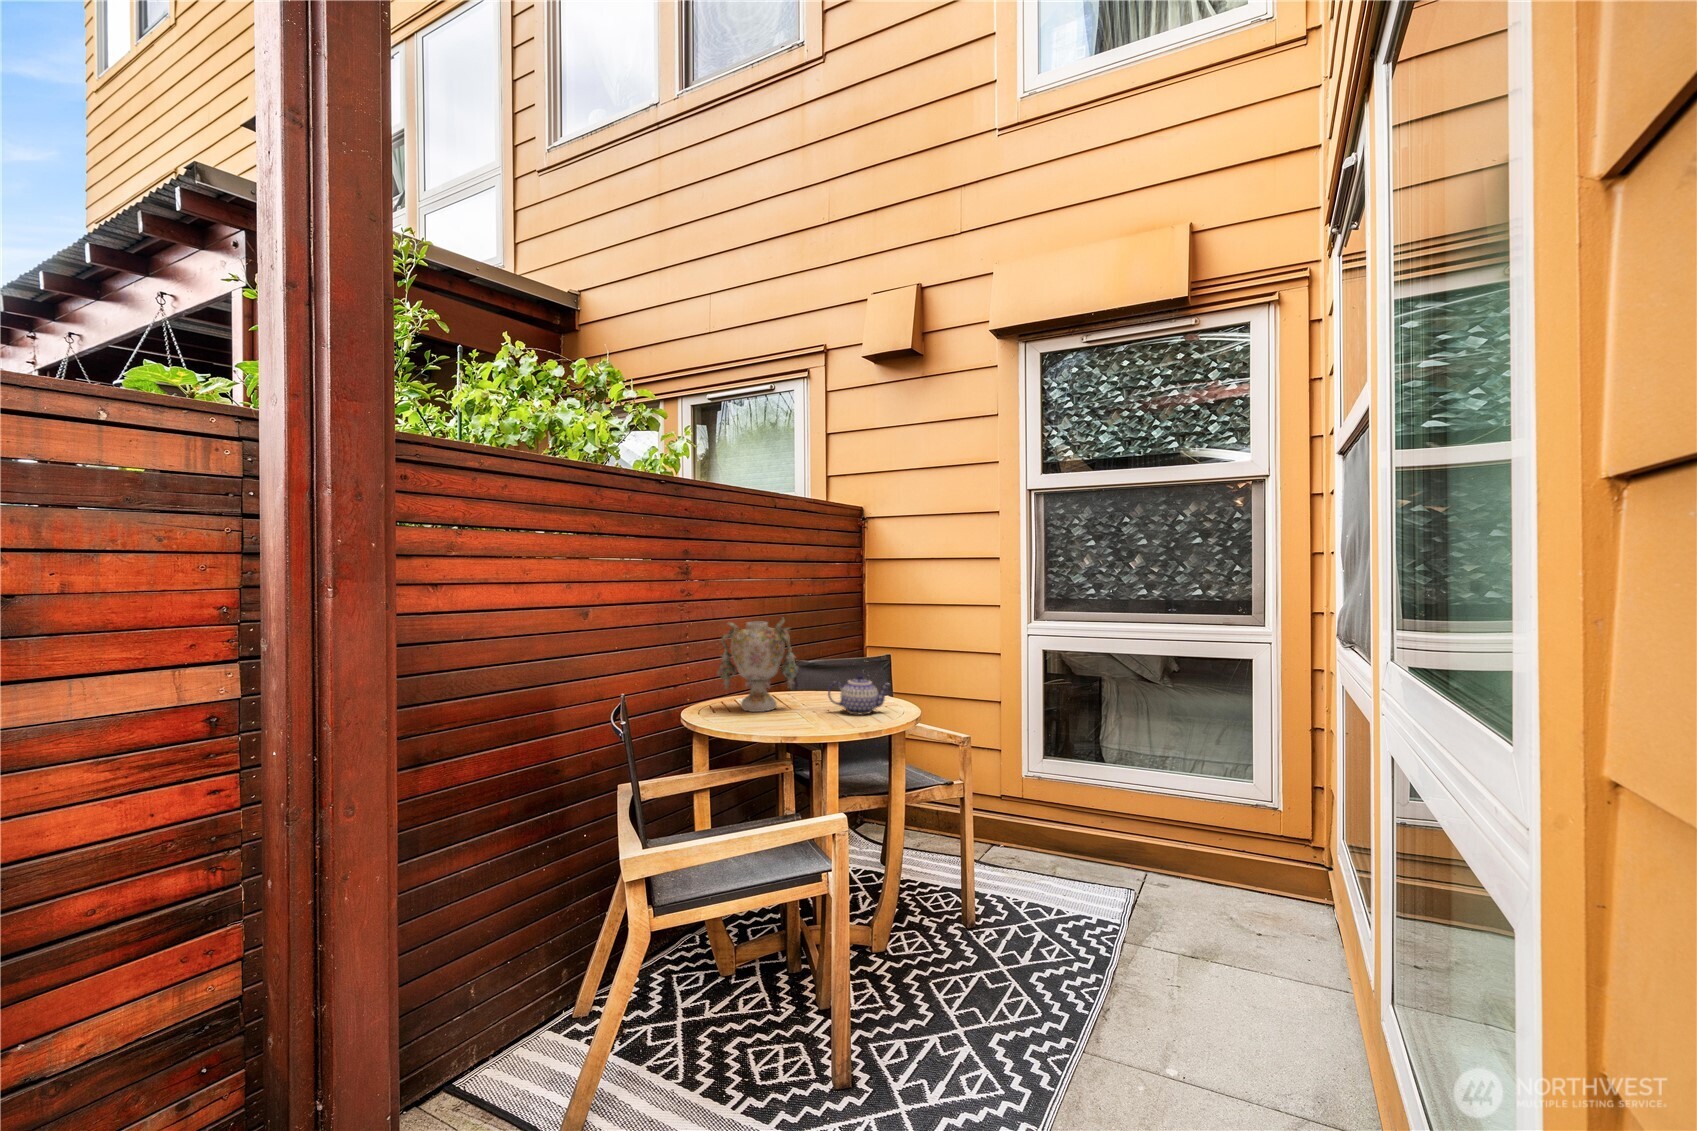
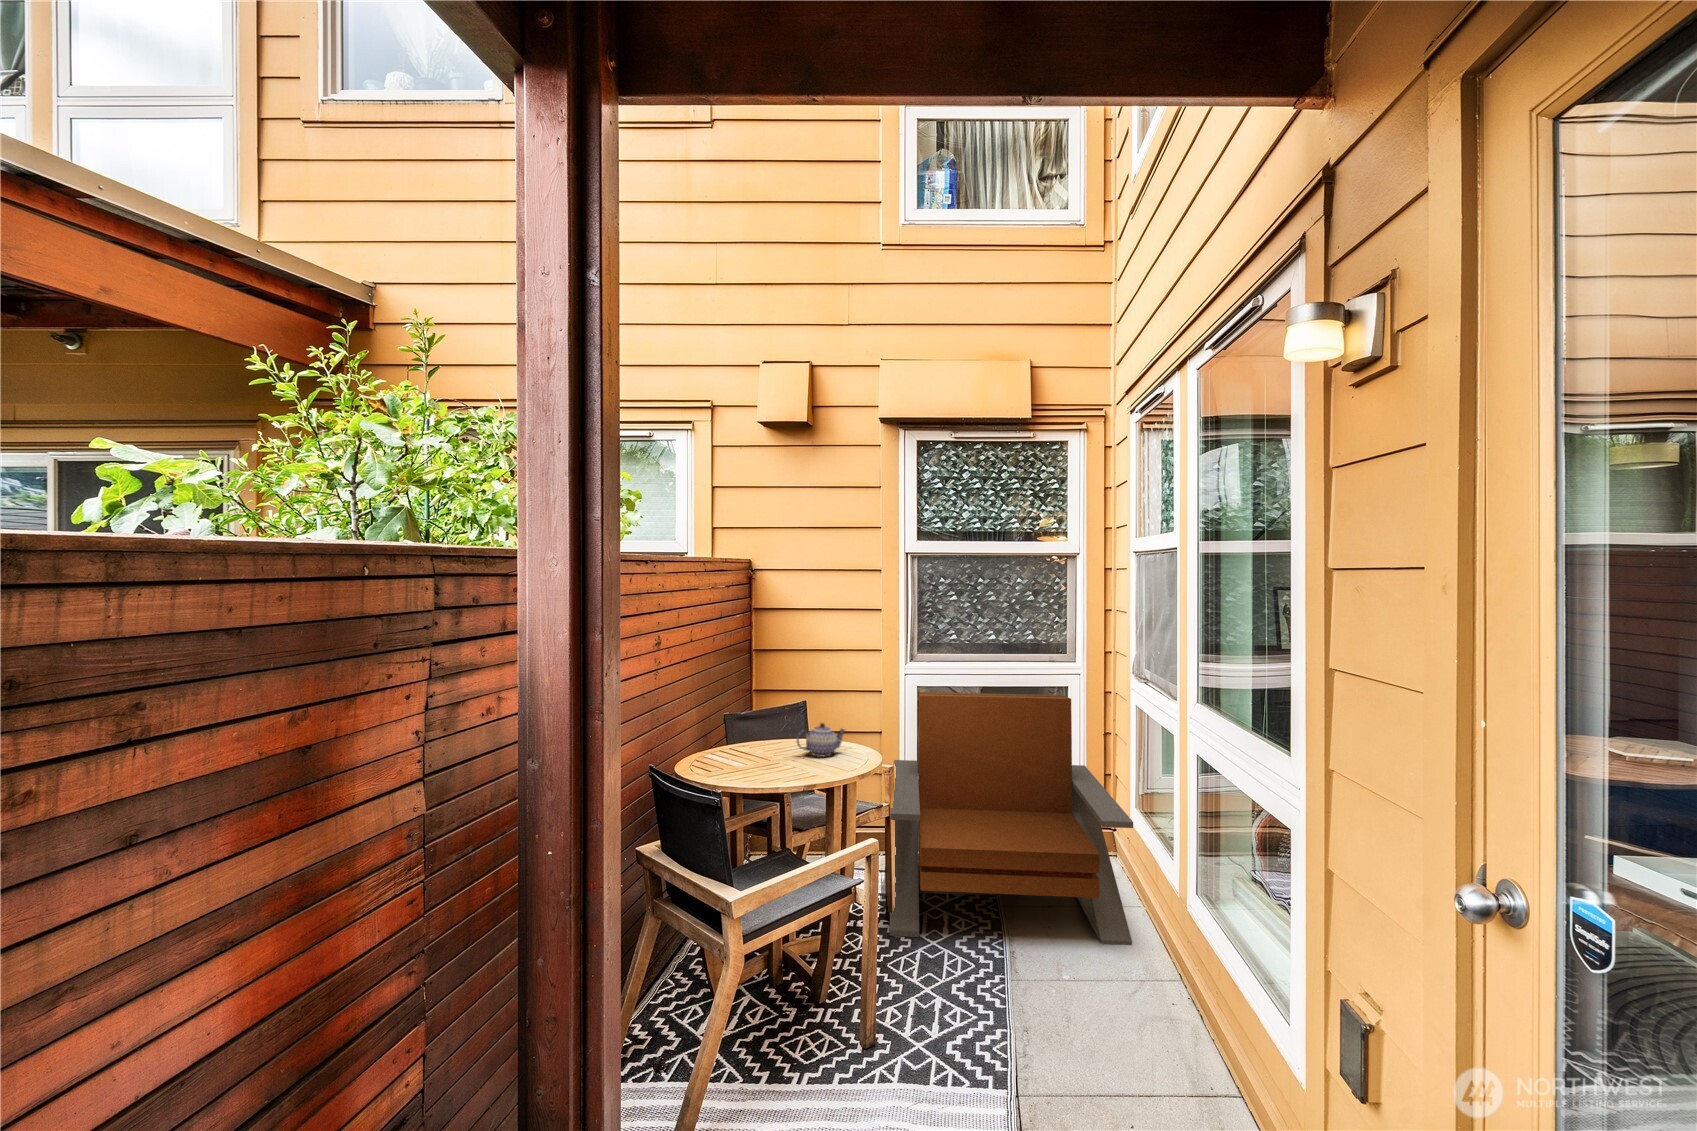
vase: present [718,618,798,712] -> none [698,678,769,762]
lounge chair: none [952,656,1306,1039] -> present [890,692,1133,945]

